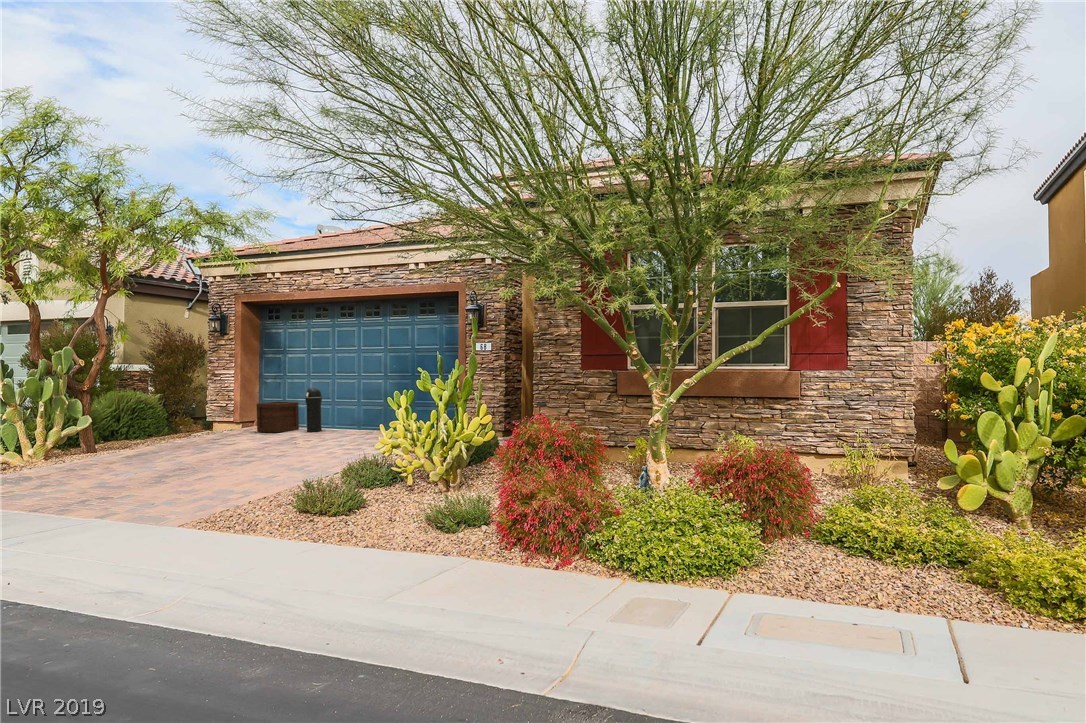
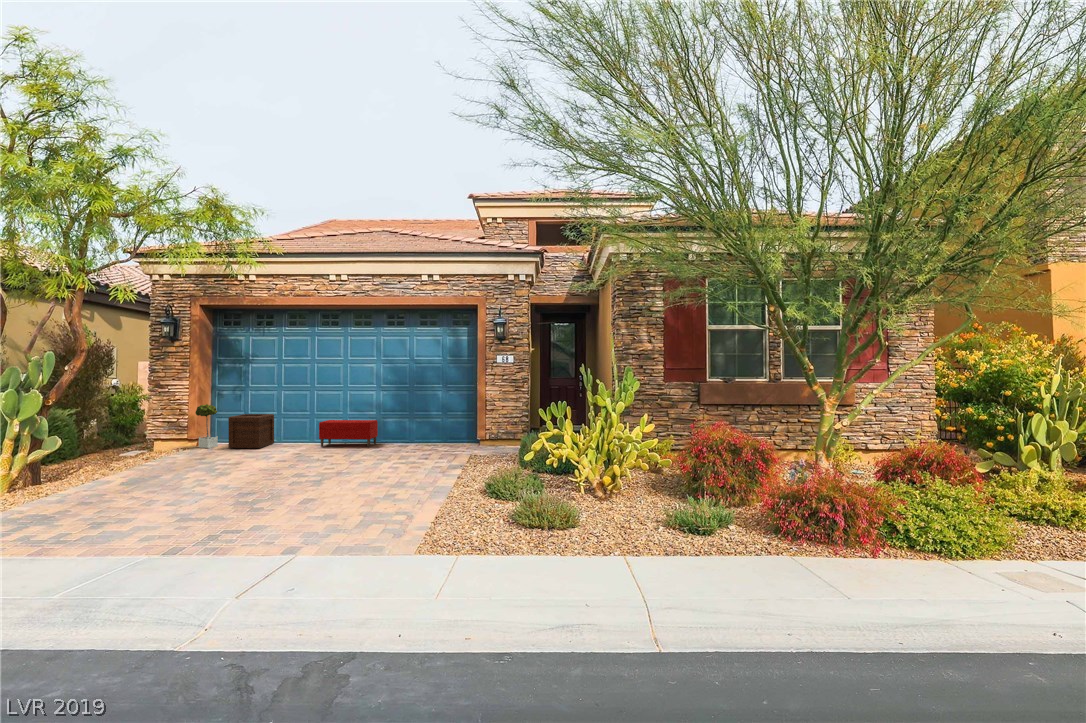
trash can: present [305,388,322,432] -> none [292,399,310,446]
potted tree: none [237,391,256,431] -> present [195,404,218,448]
bench: none [320,408,373,435] -> present [319,420,378,447]

